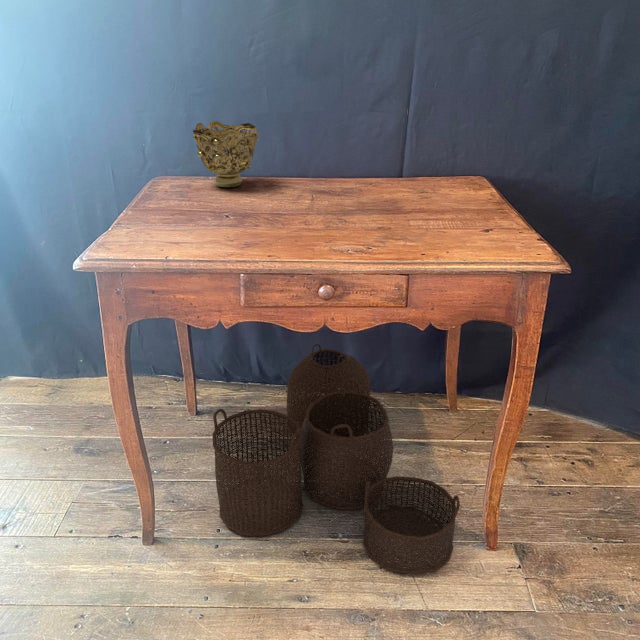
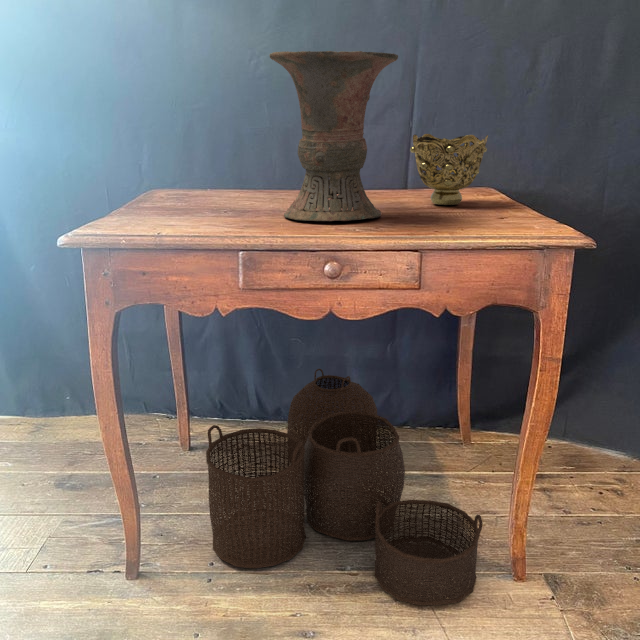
vase: none [268,69,394,239] -> present [269,51,398,221]
decorative bowl: present [193,121,259,188] -> present [410,134,488,205]

